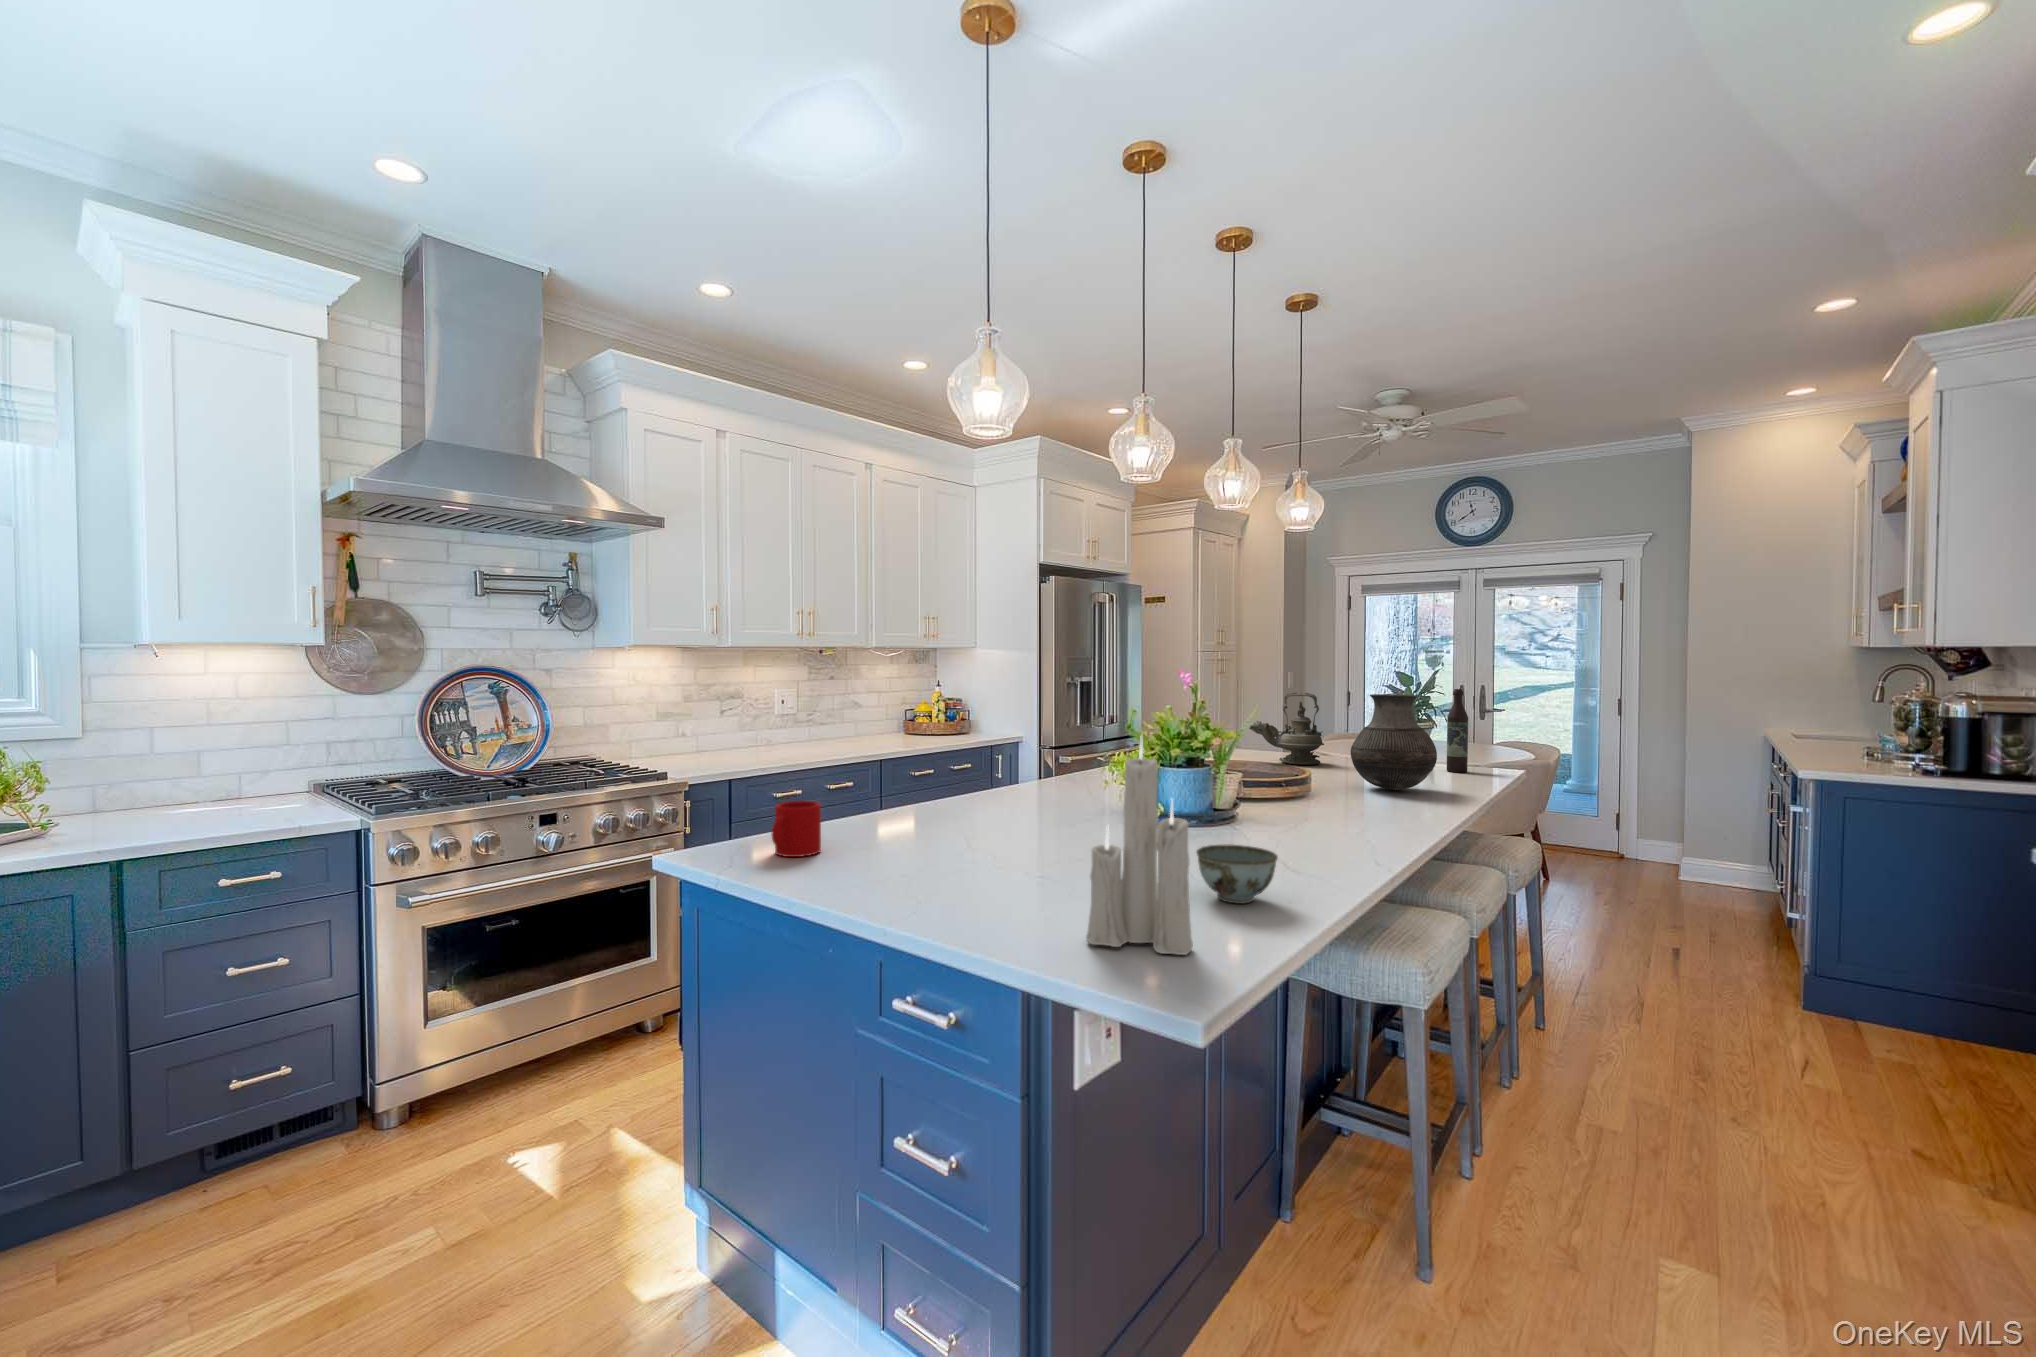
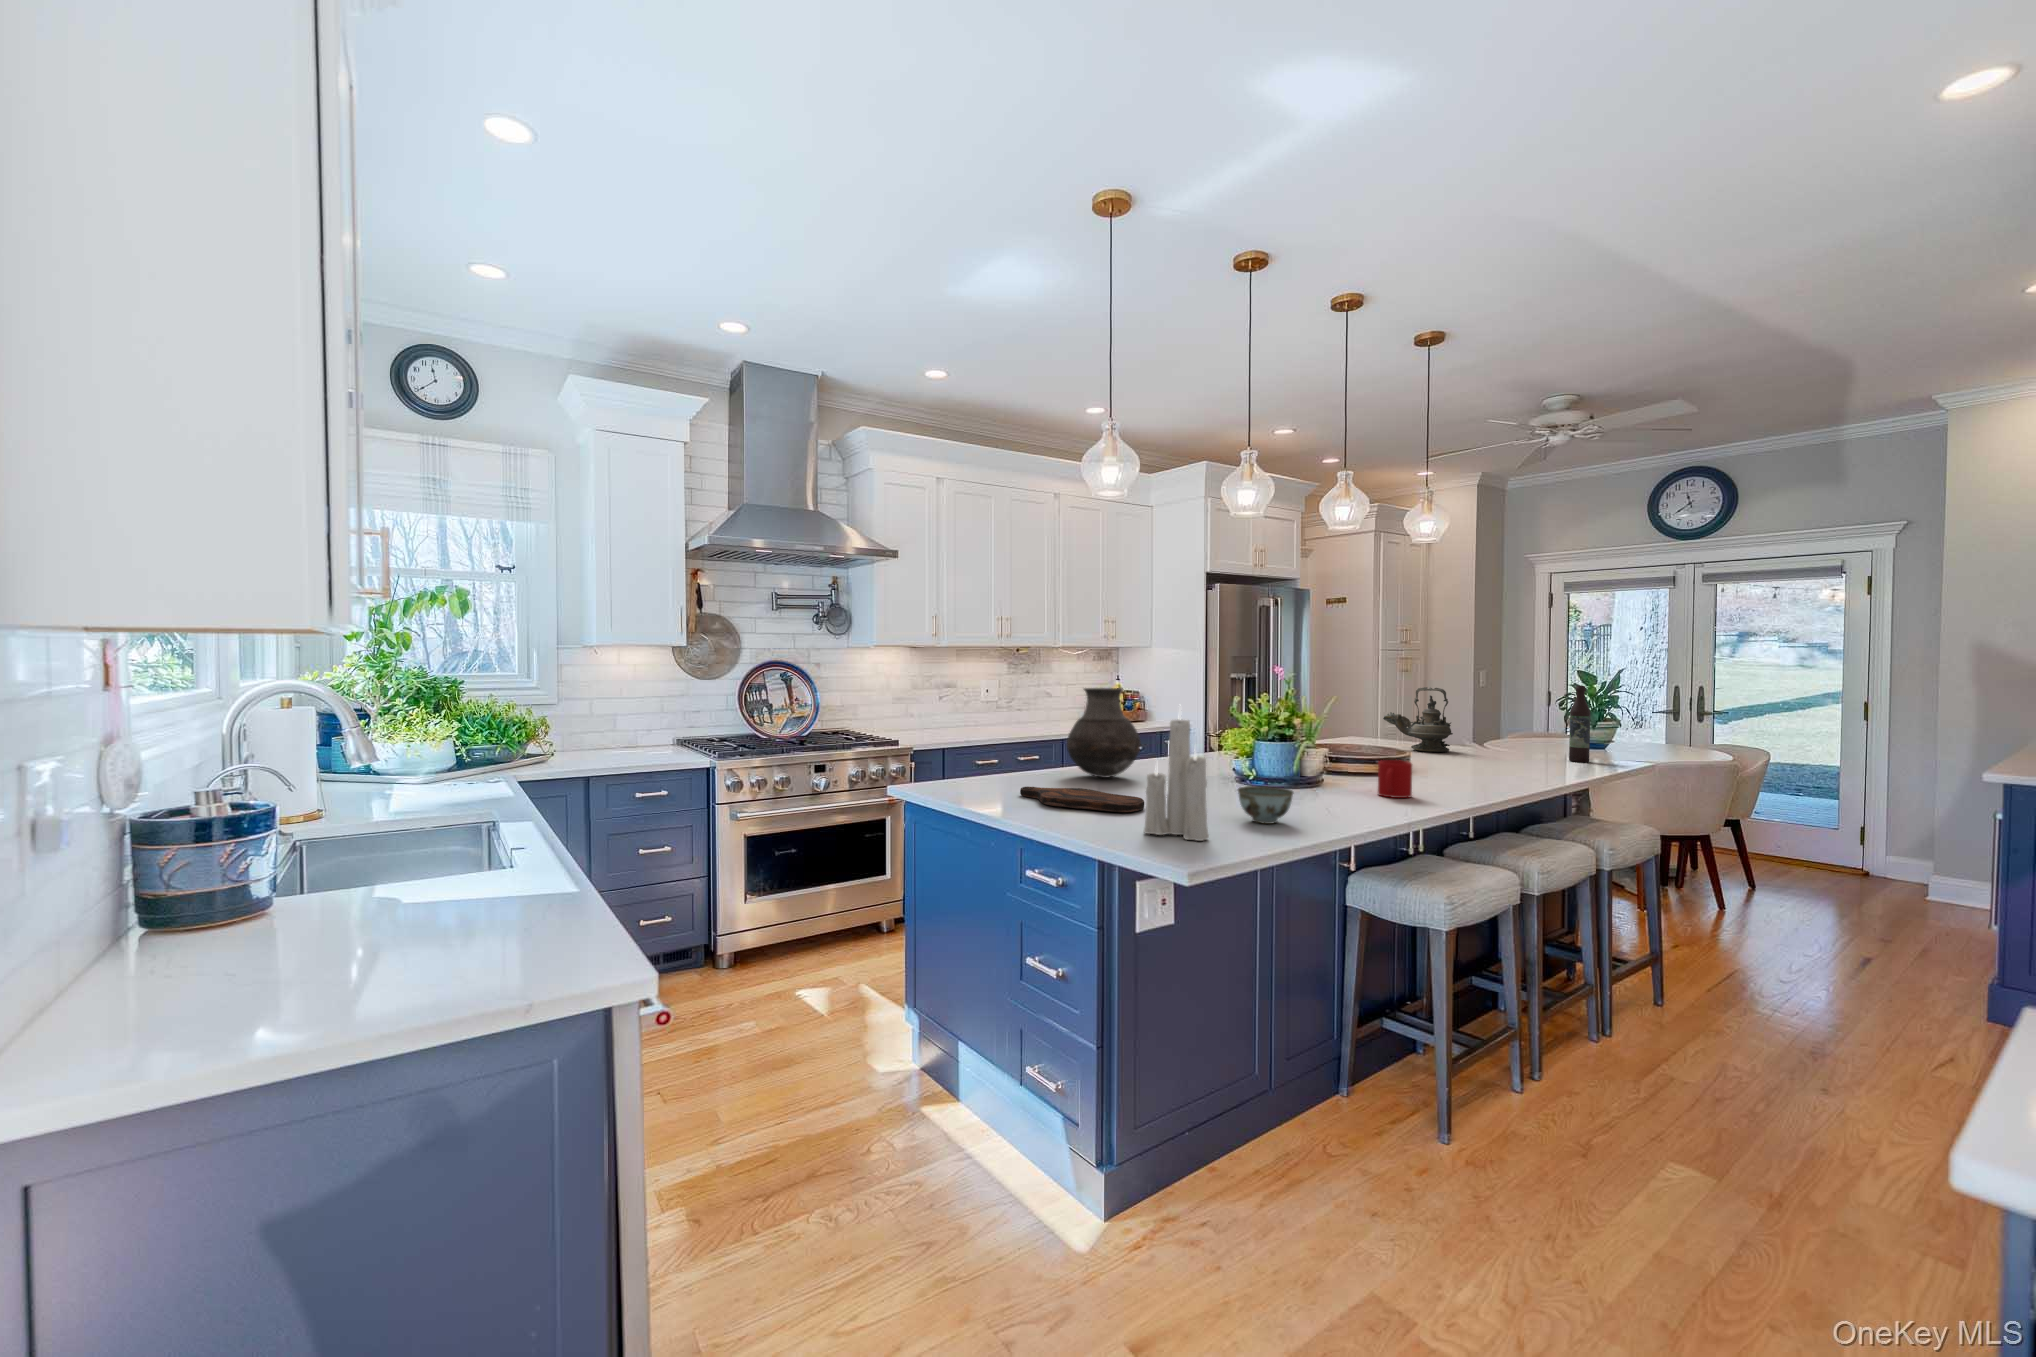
vase: present [1351,694,1437,790] -> present [1067,688,1141,778]
mug: present [771,801,821,857] -> present [1378,760,1412,798]
cutting board: none [860,854,1055,895] -> present [1020,787,1144,812]

